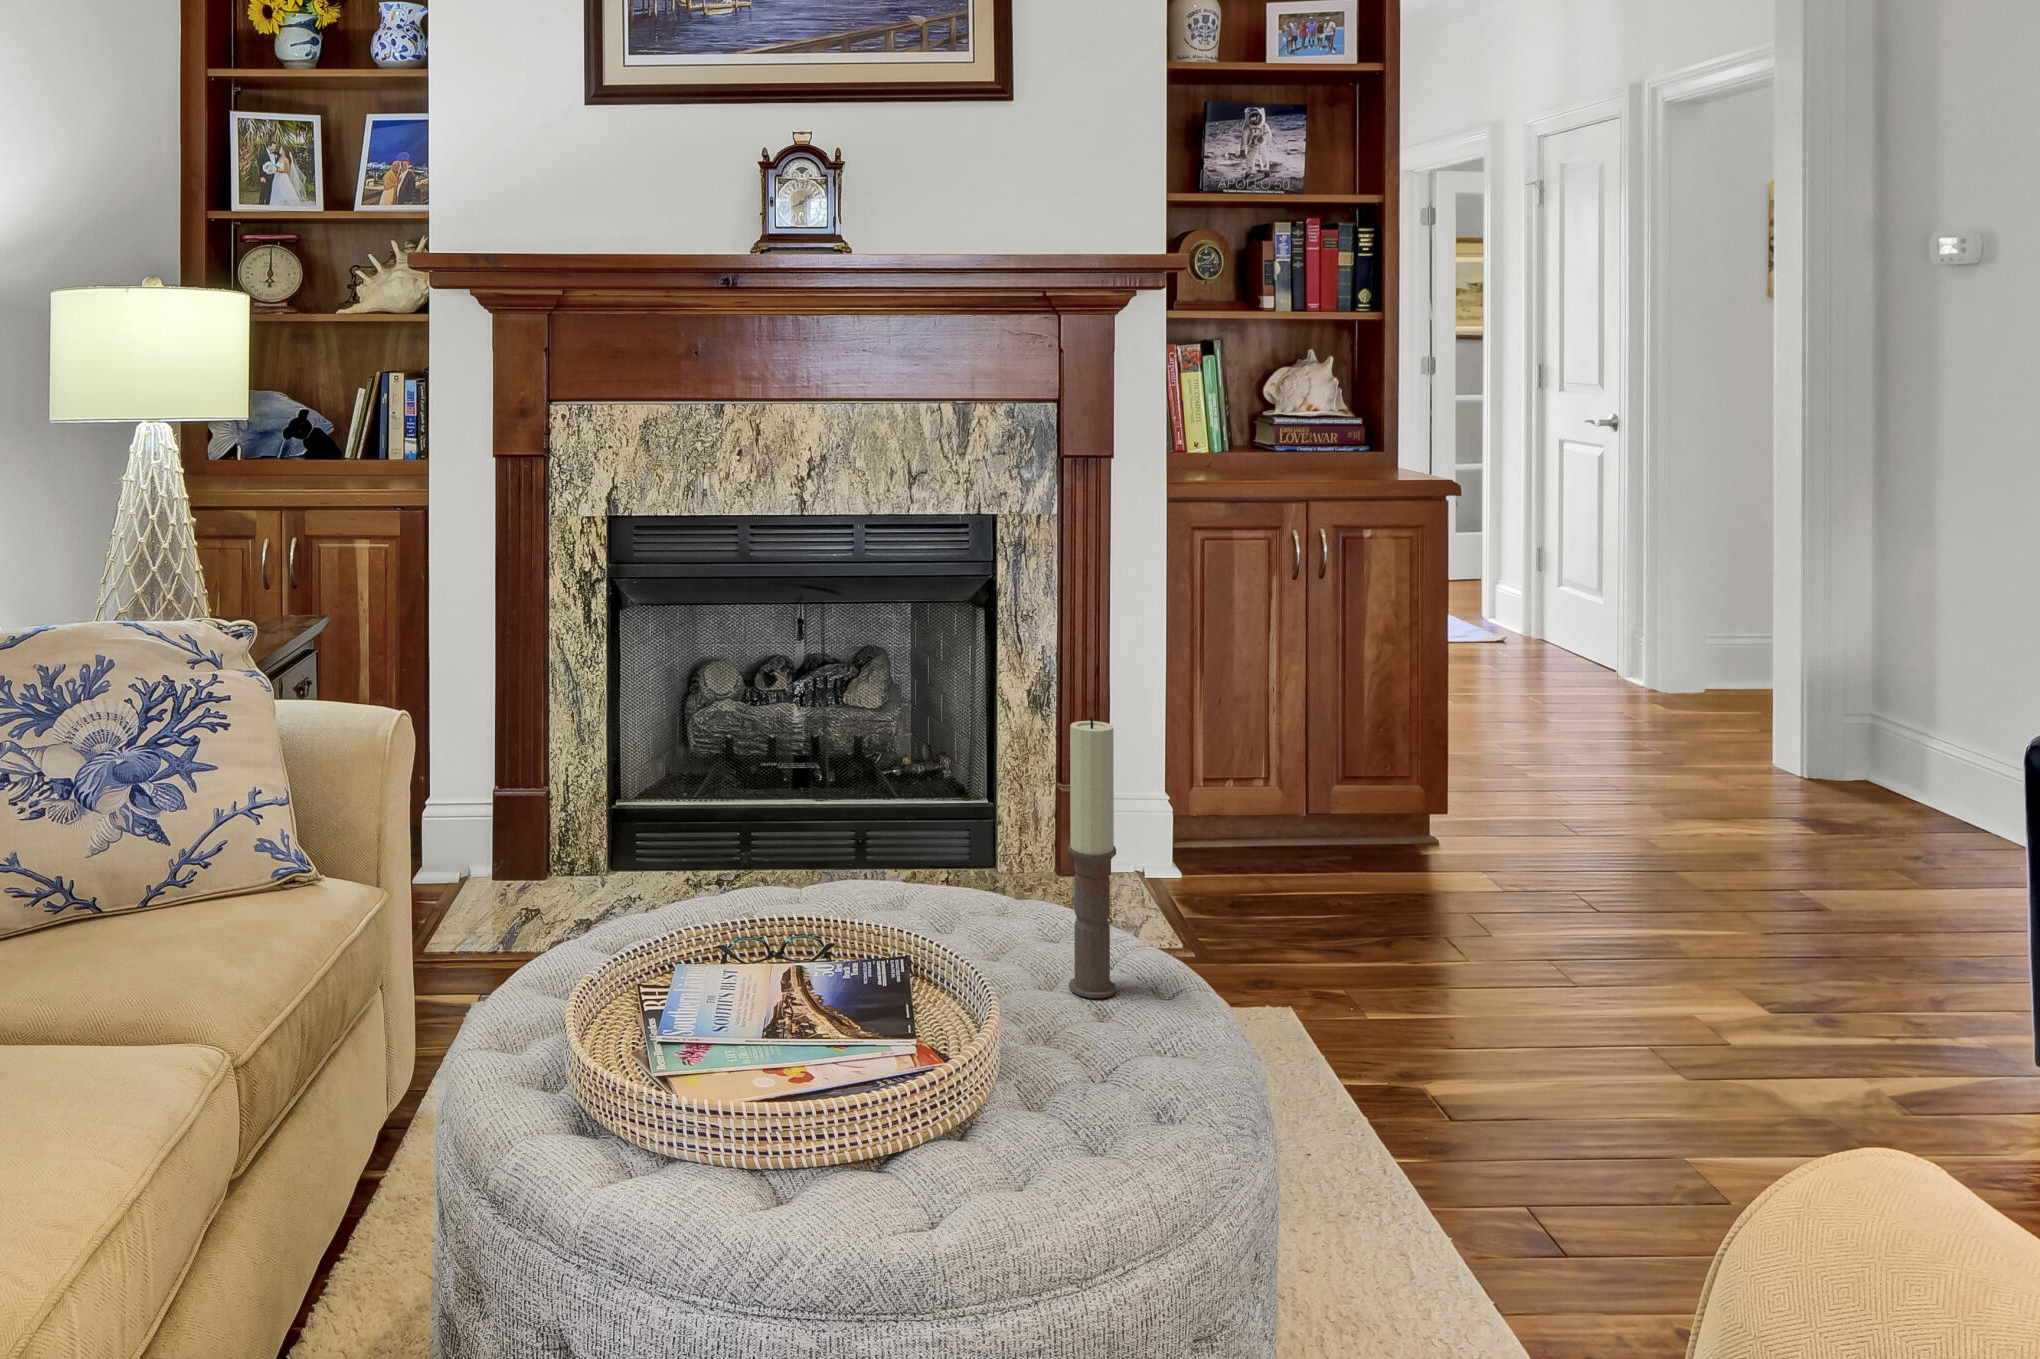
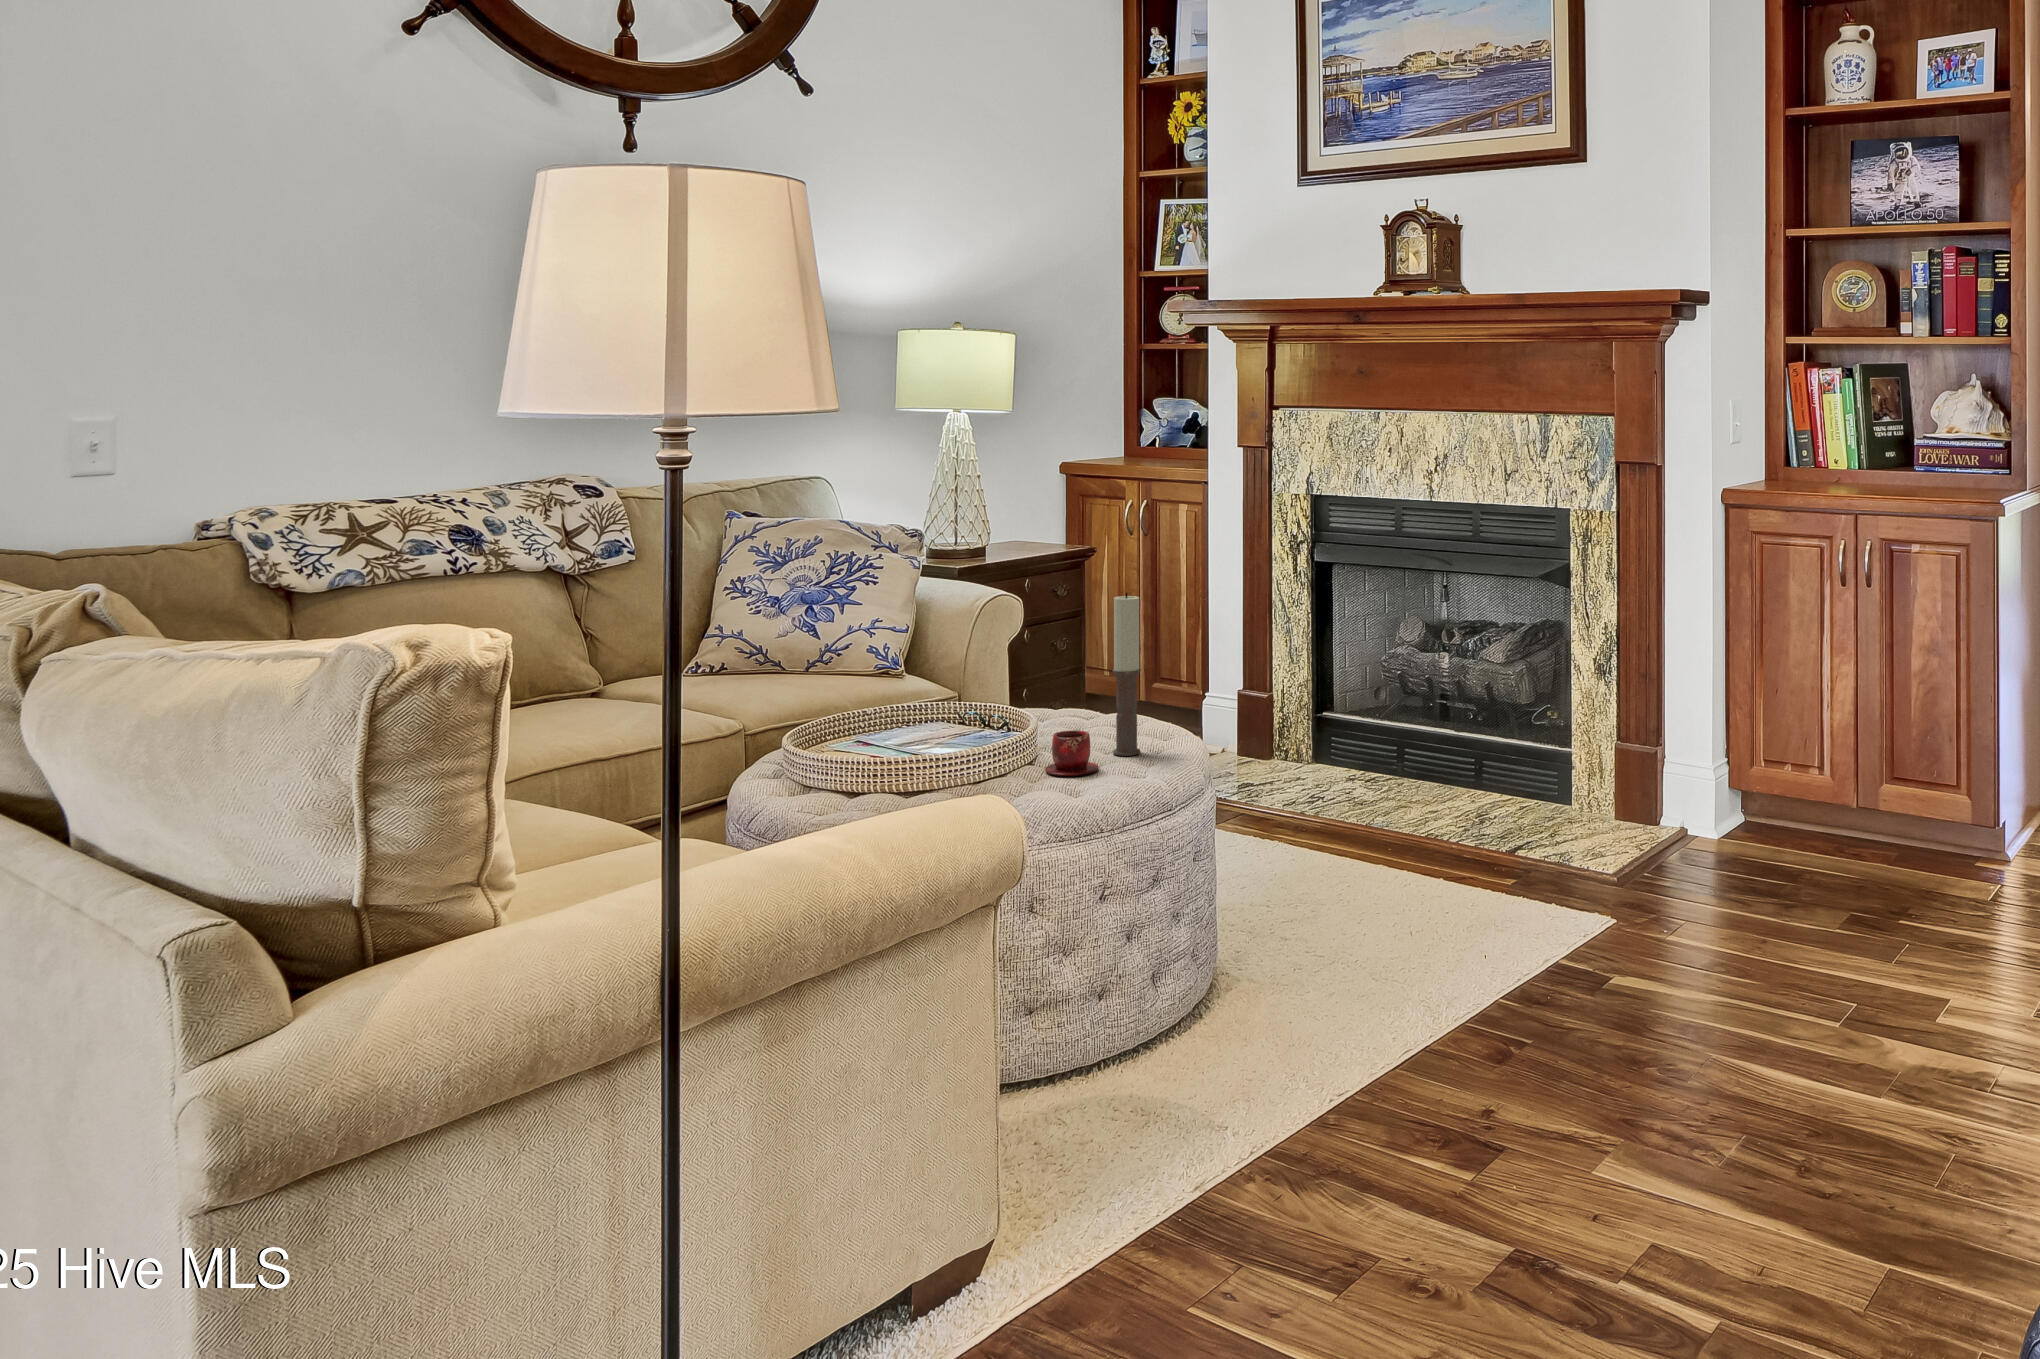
teacup: none [1068,977,1170,1076] -> present [1045,730,1098,776]

